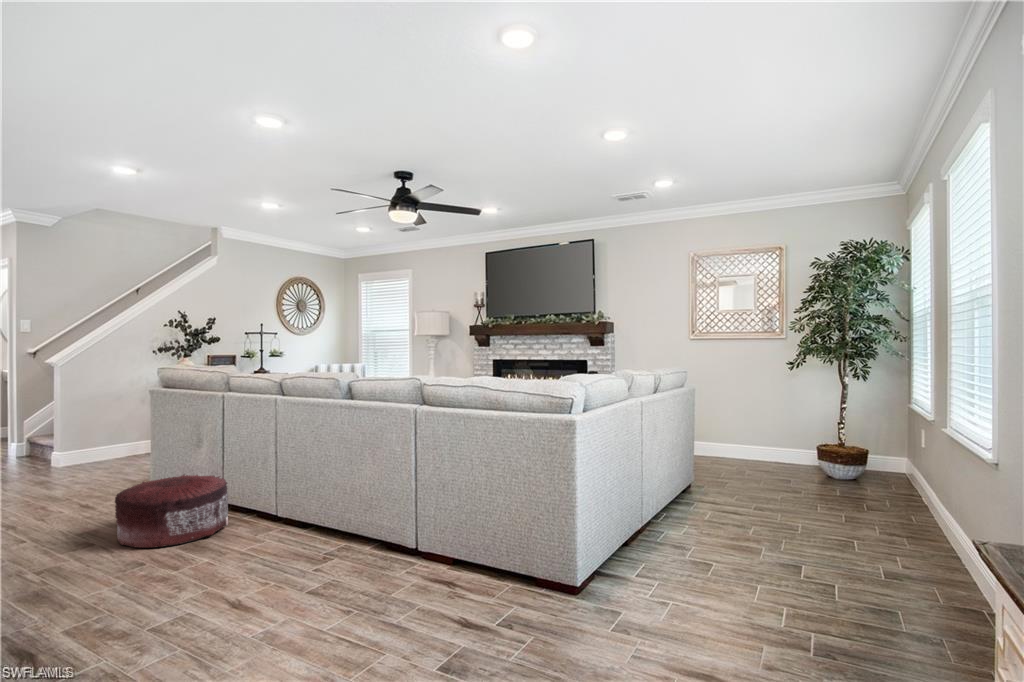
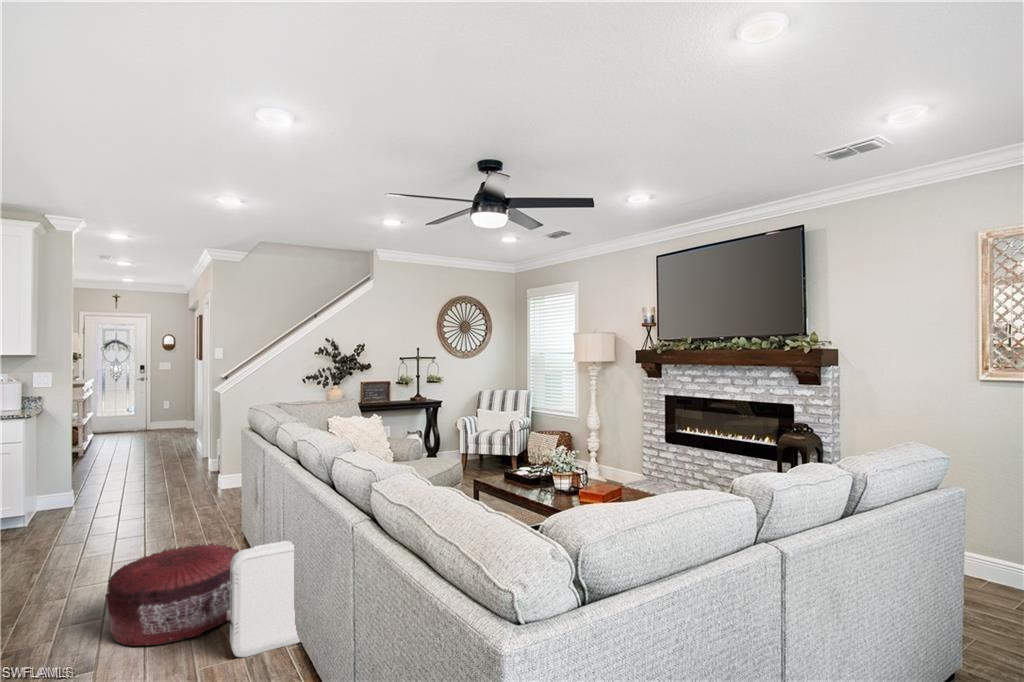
air purifier: none [252,453,309,538] -> present [230,541,300,657]

